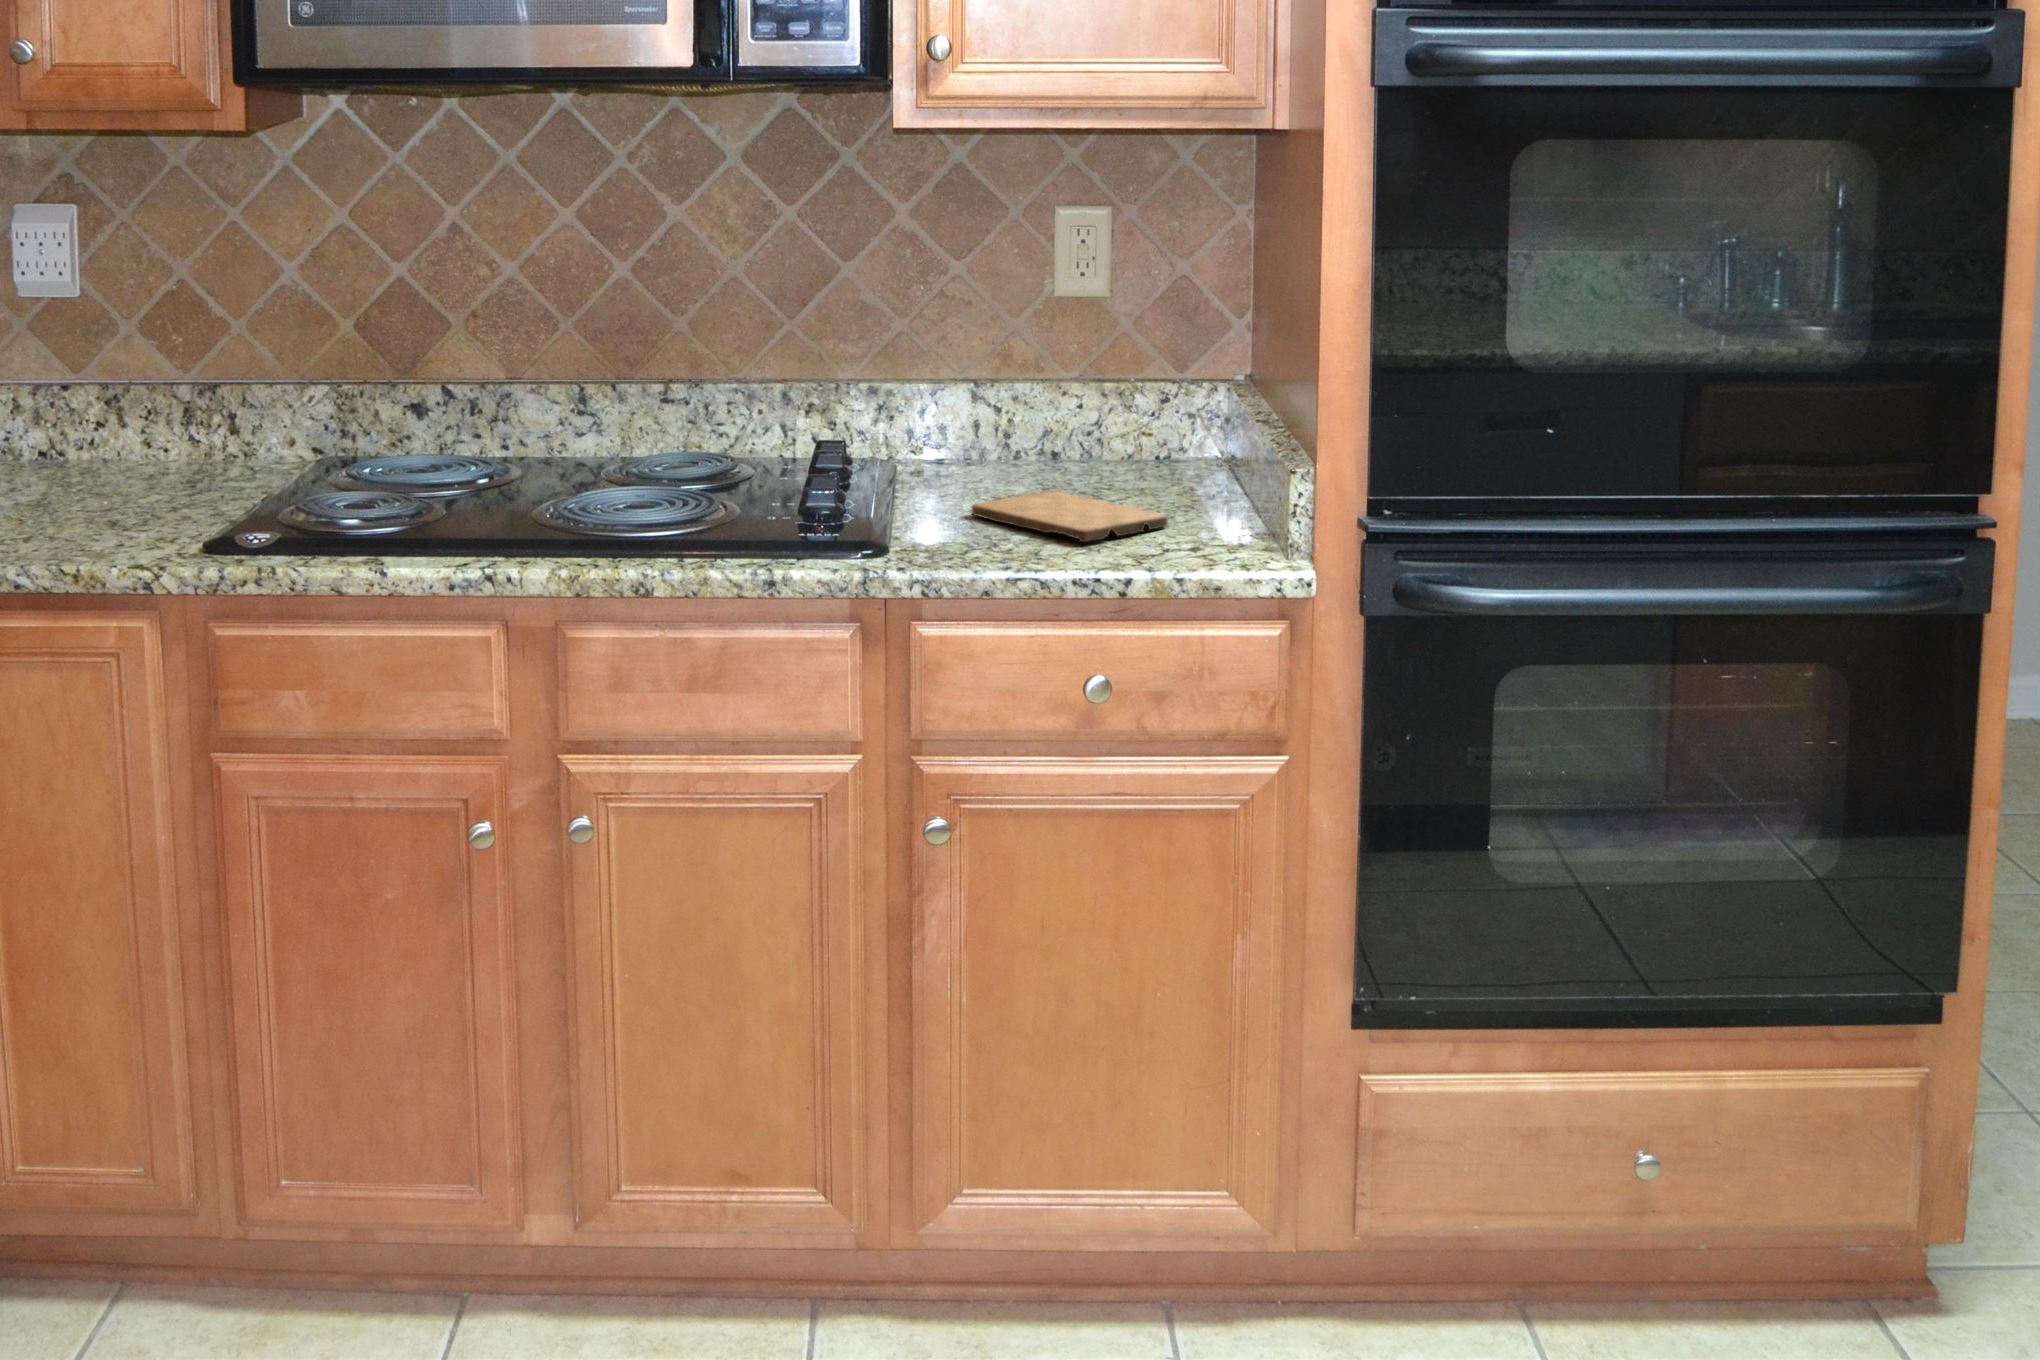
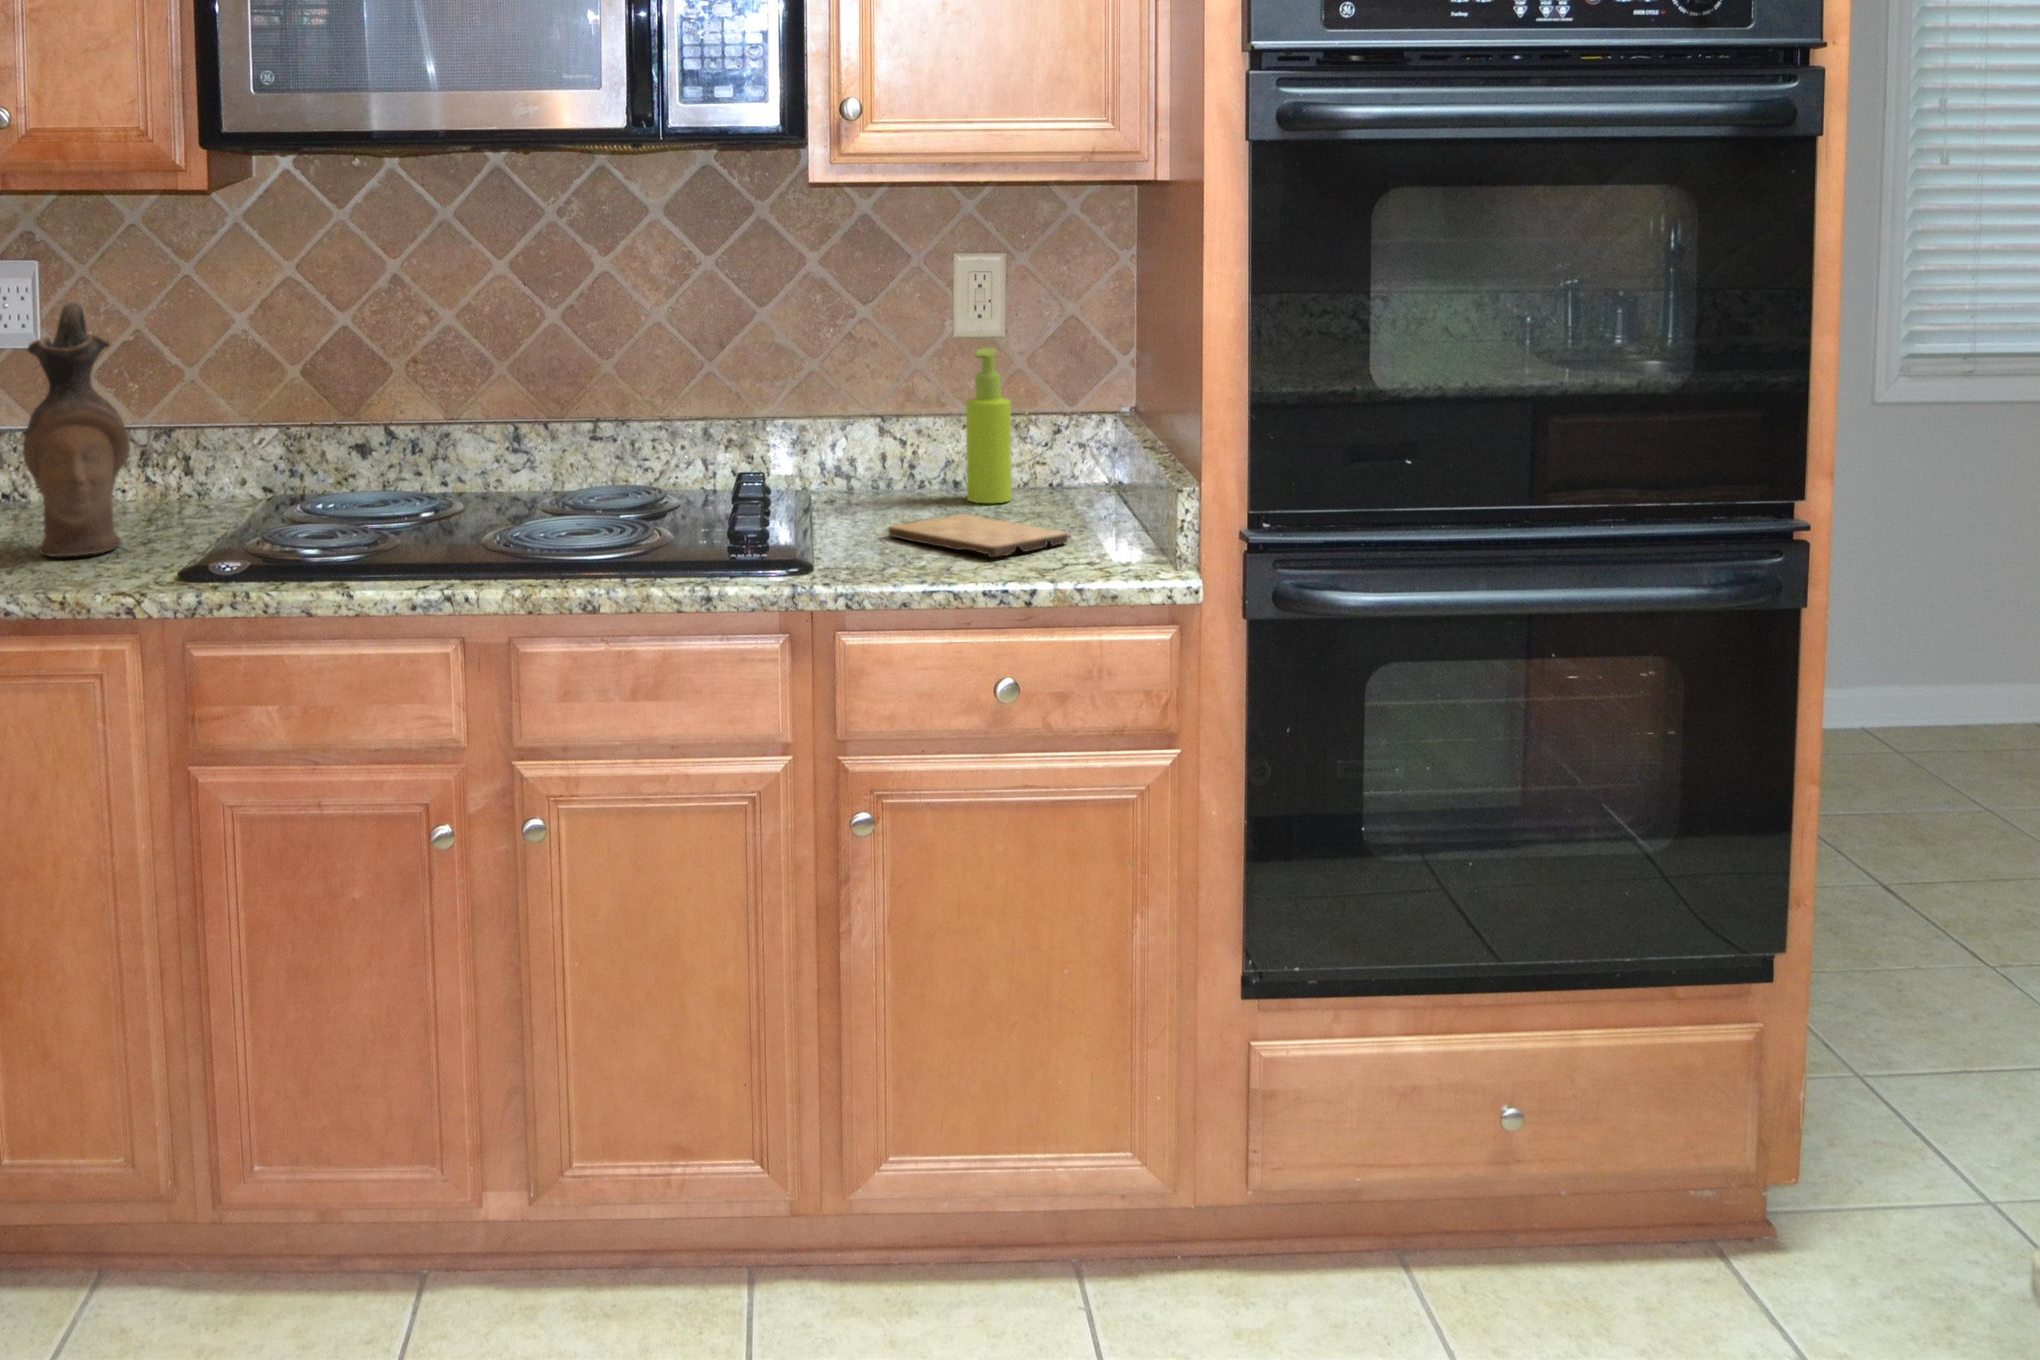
ceramic pitcher: none [43,251,157,523] -> present [23,302,129,556]
soap dispenser: none [1060,311,1110,479] -> present [966,348,1012,503]

